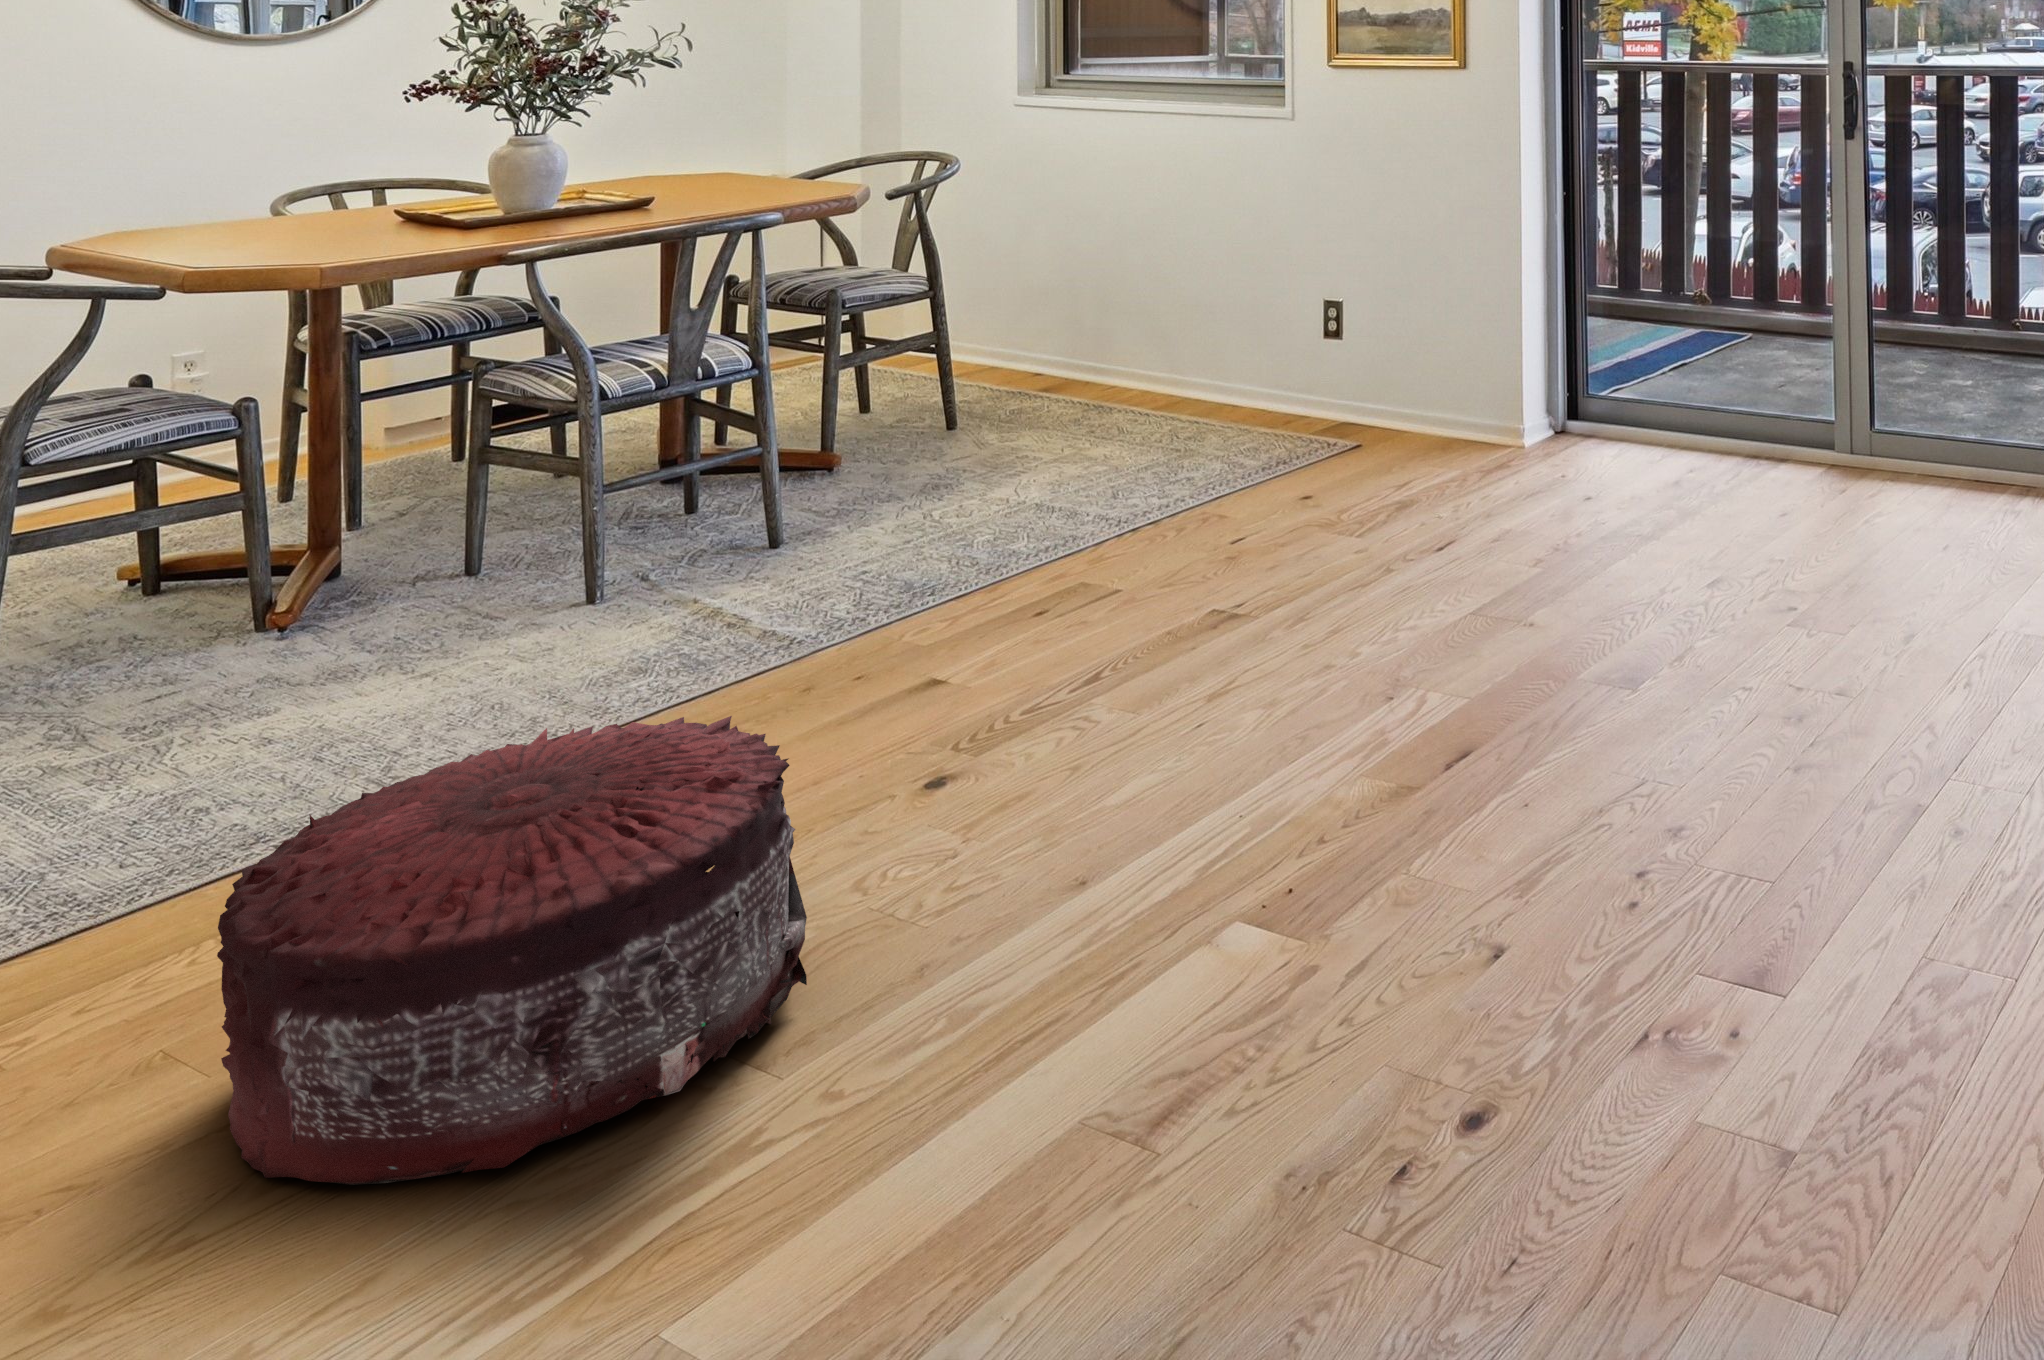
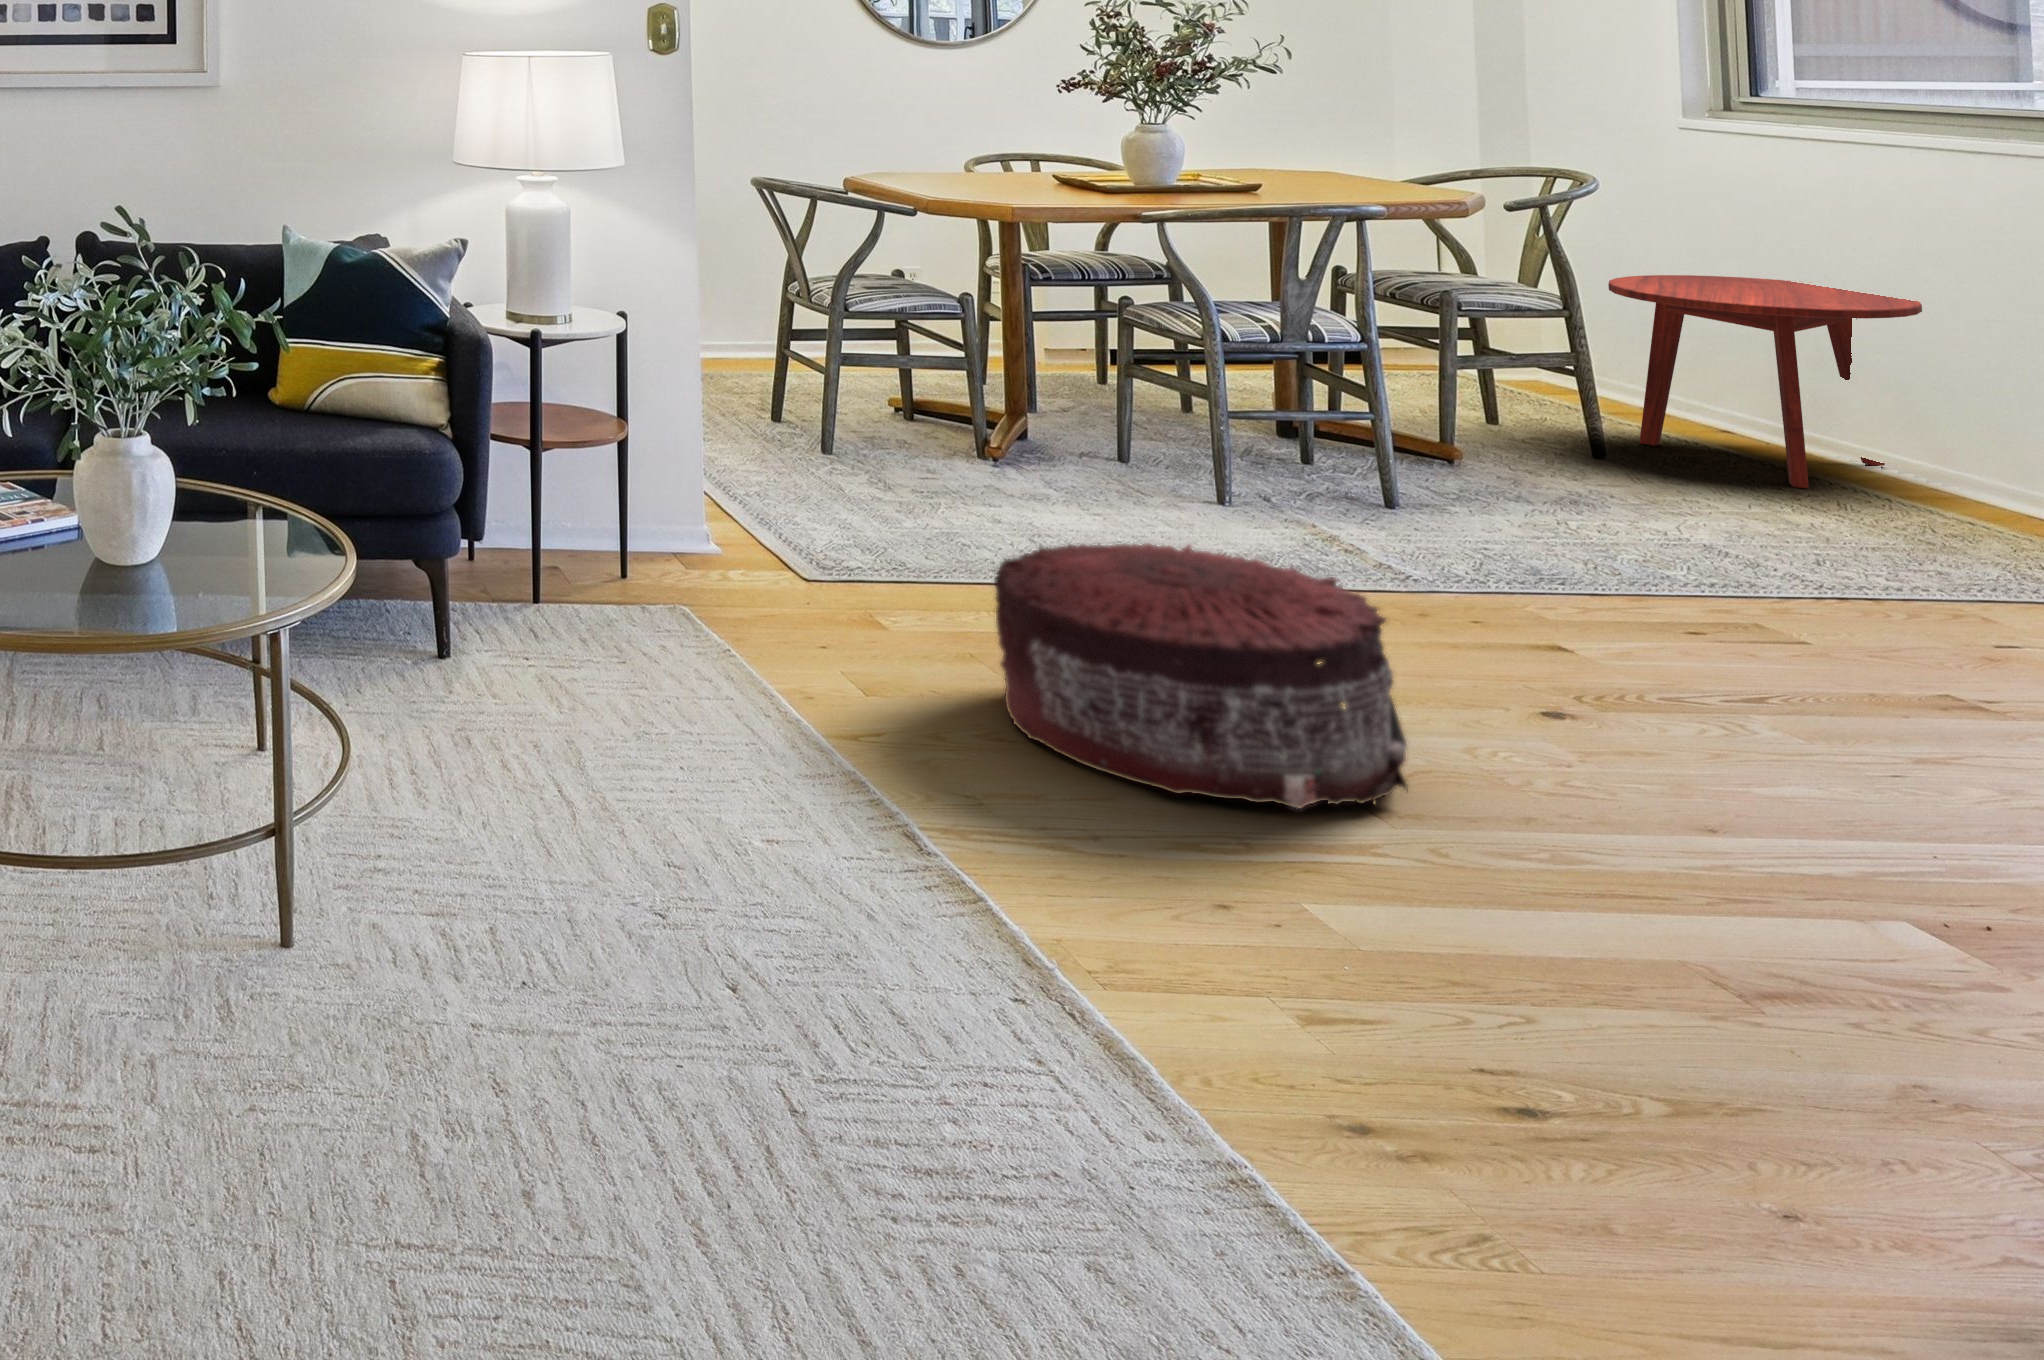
side table: none [962,238,1168,426] -> present [1608,275,1922,488]

